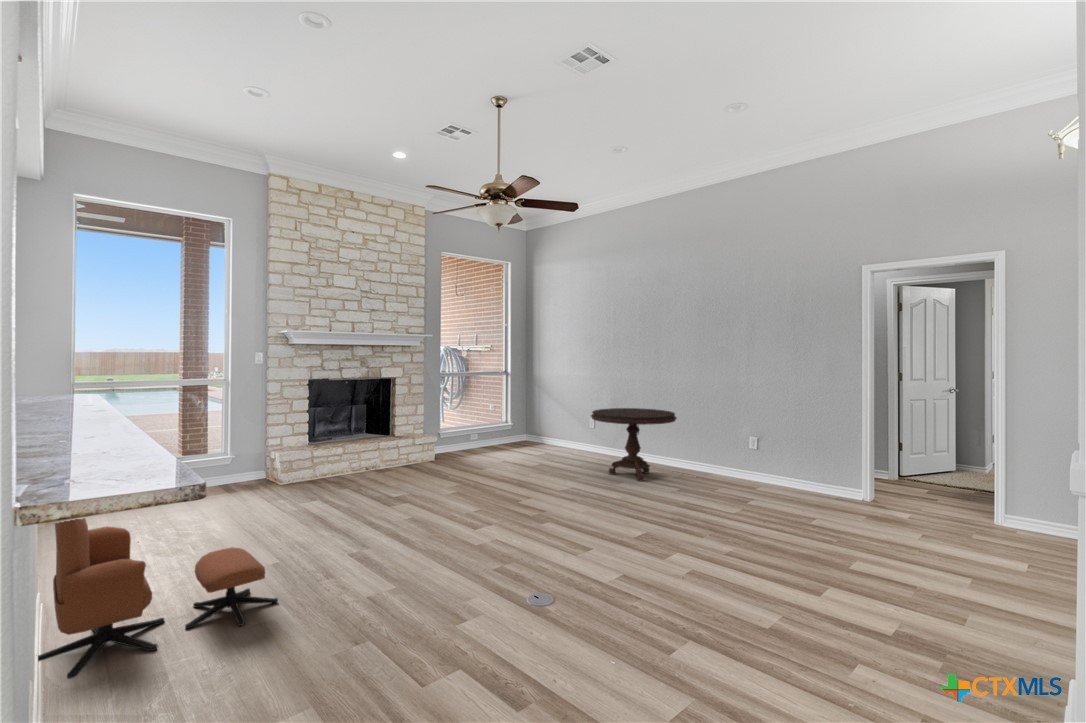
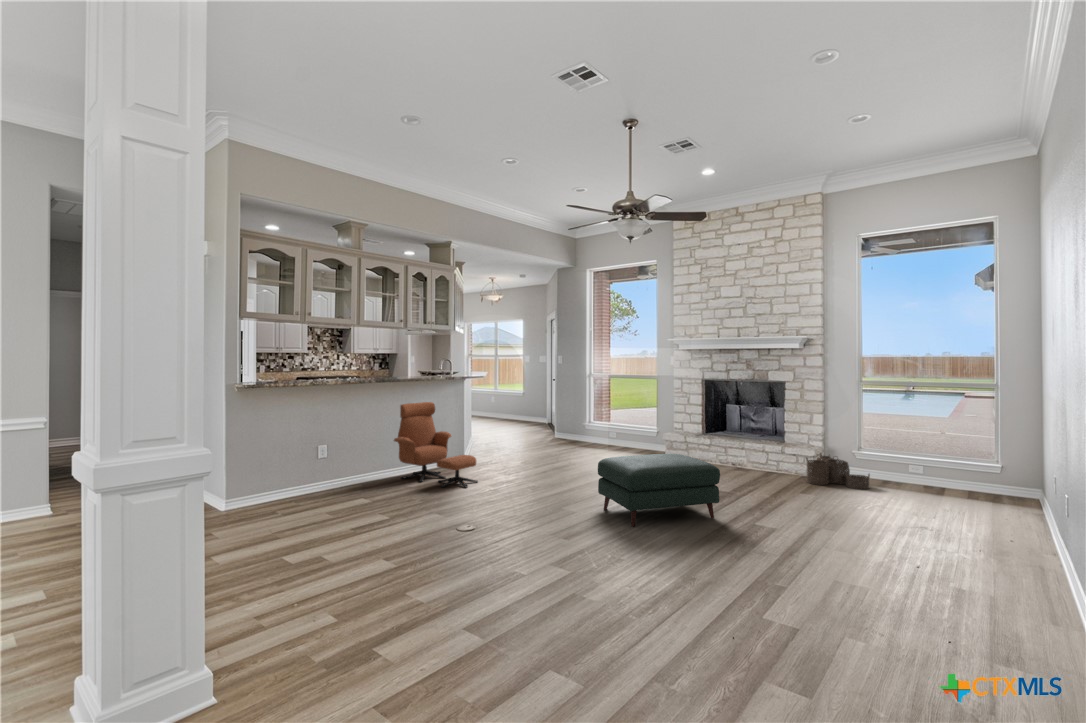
side table: present [591,408,677,481] -> none [876,441,1059,570]
woven basket: none [424,439,484,465] -> present [806,455,870,489]
ottoman: none [470,455,555,534] -> present [598,454,720,527]

